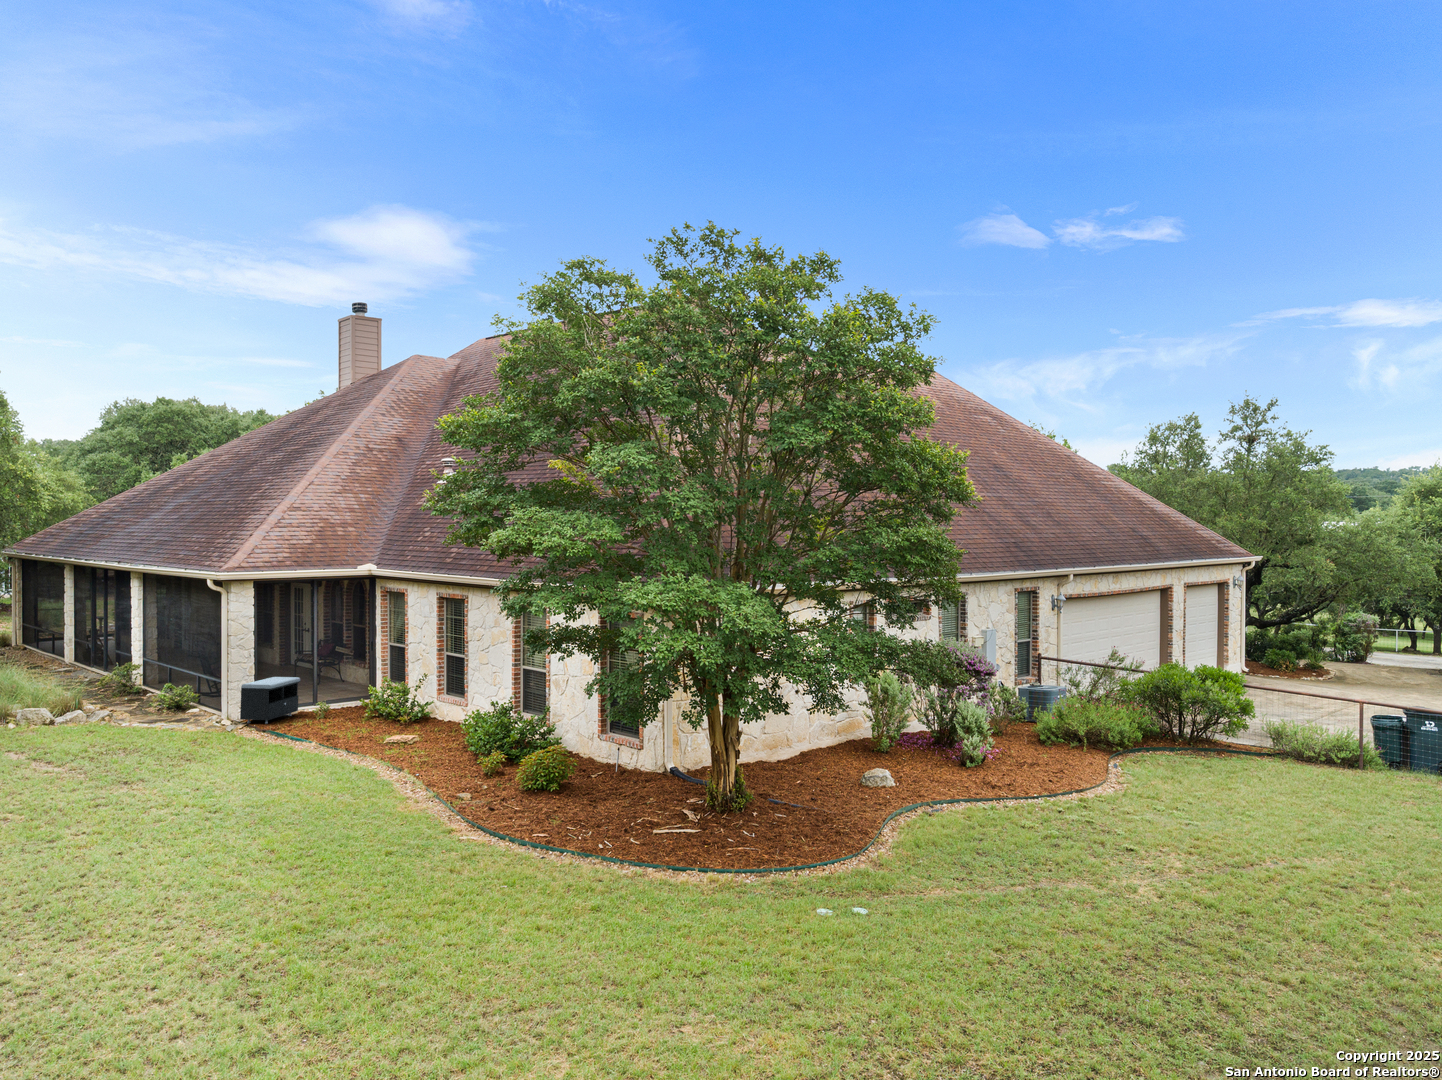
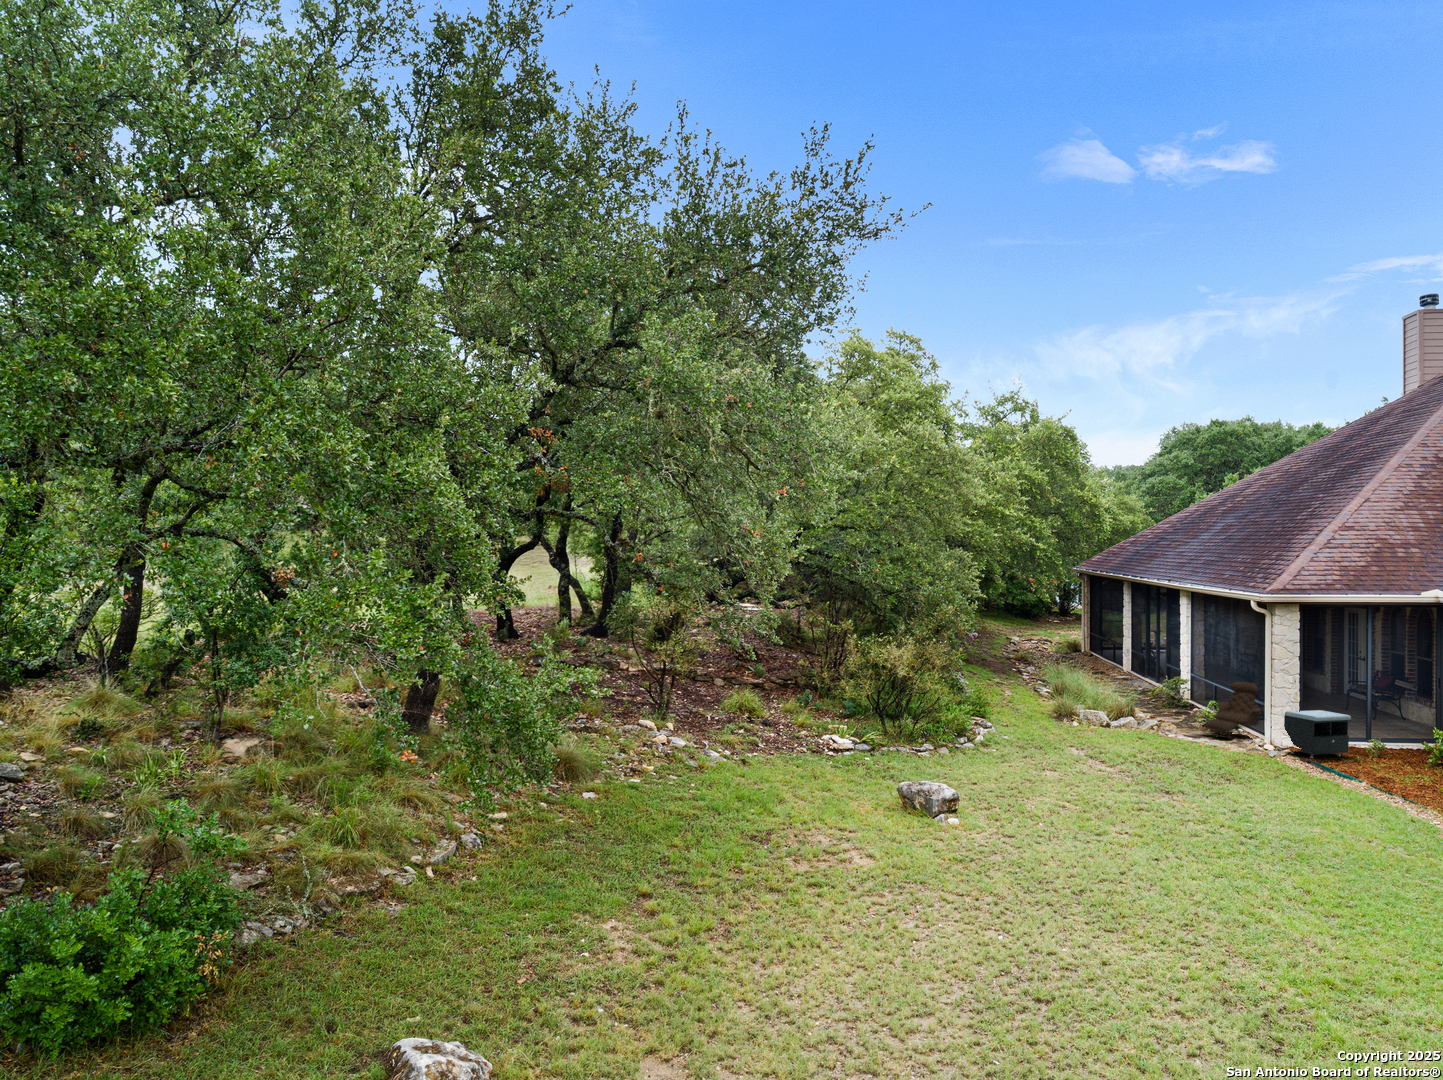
lounge chair: none [158,661,223,724] -> present [1204,682,1261,739]

